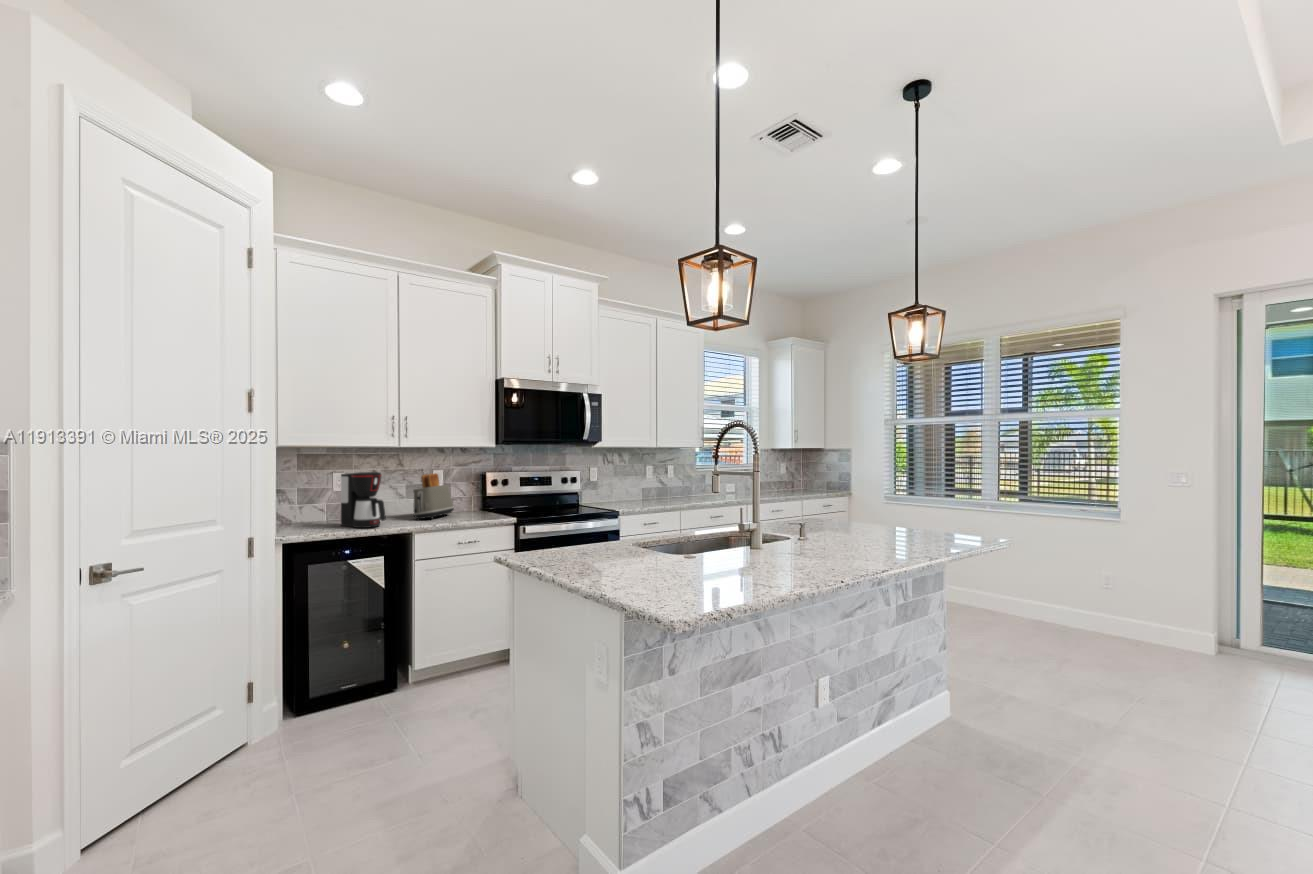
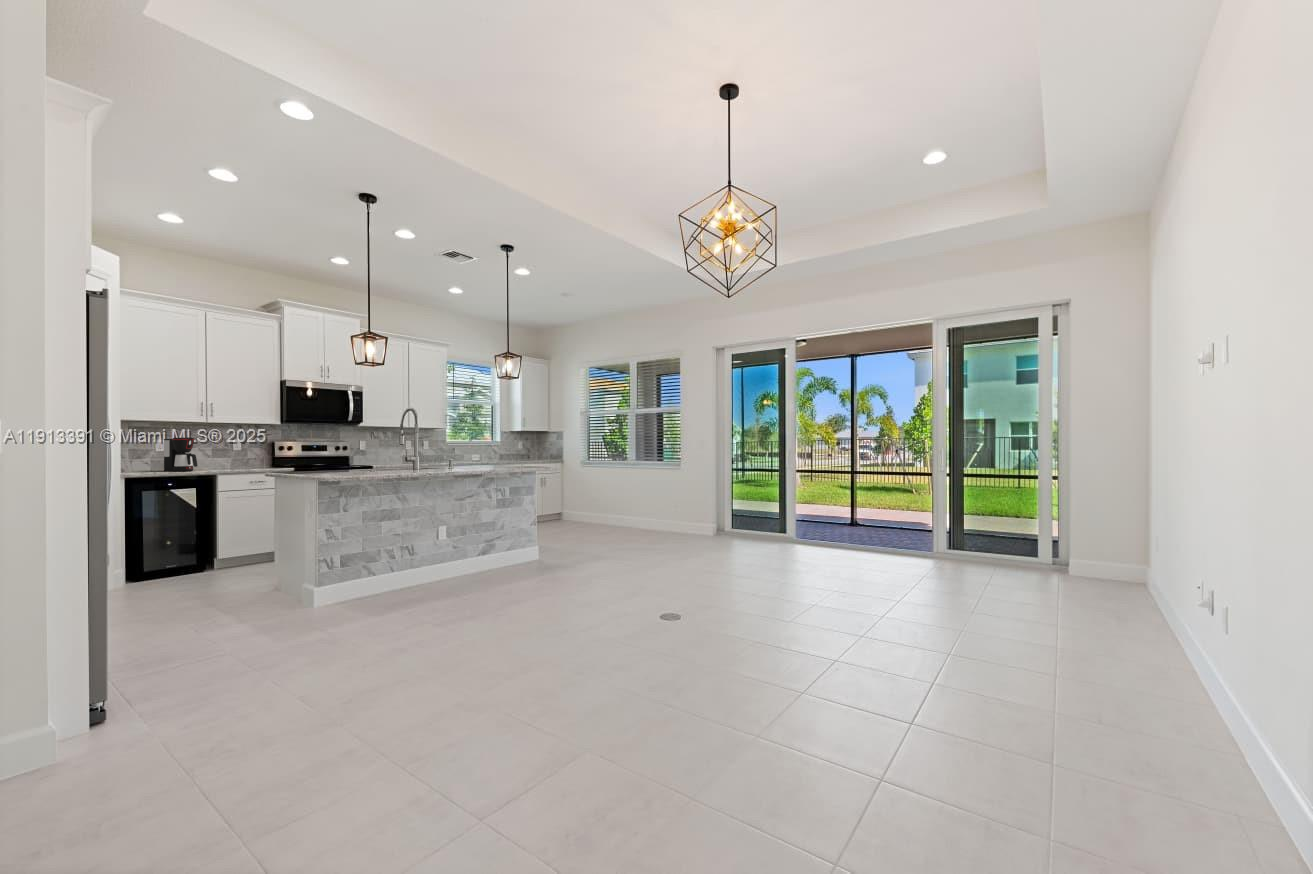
toaster: present [413,473,454,519] -> none [218,440,250,469]

